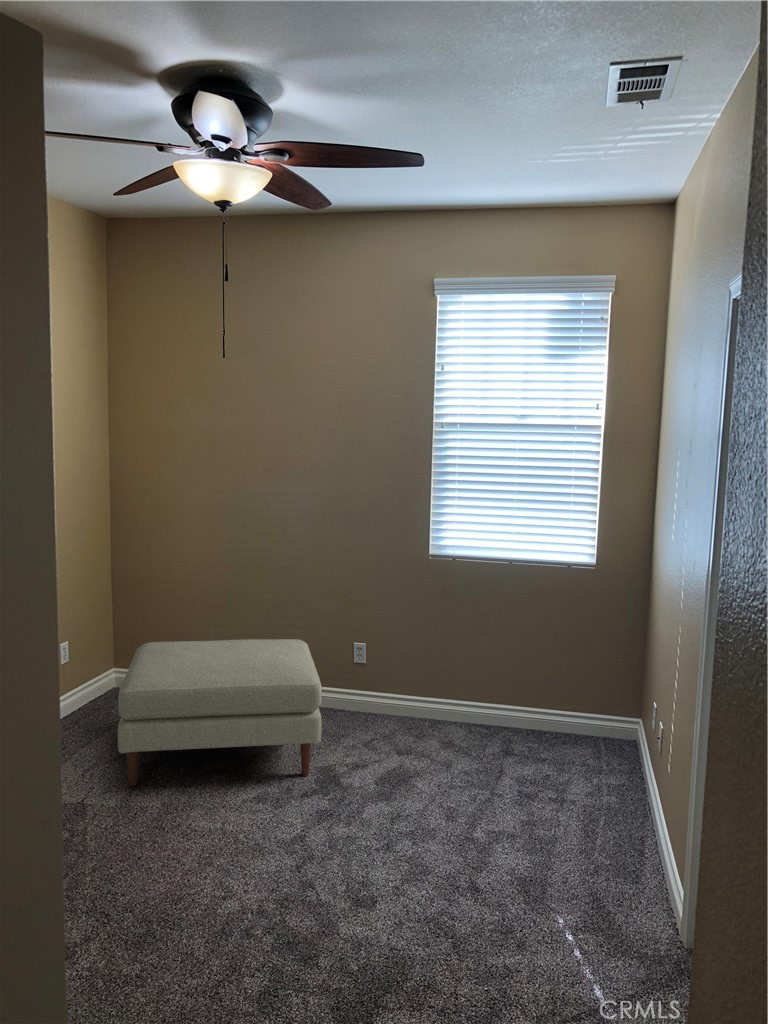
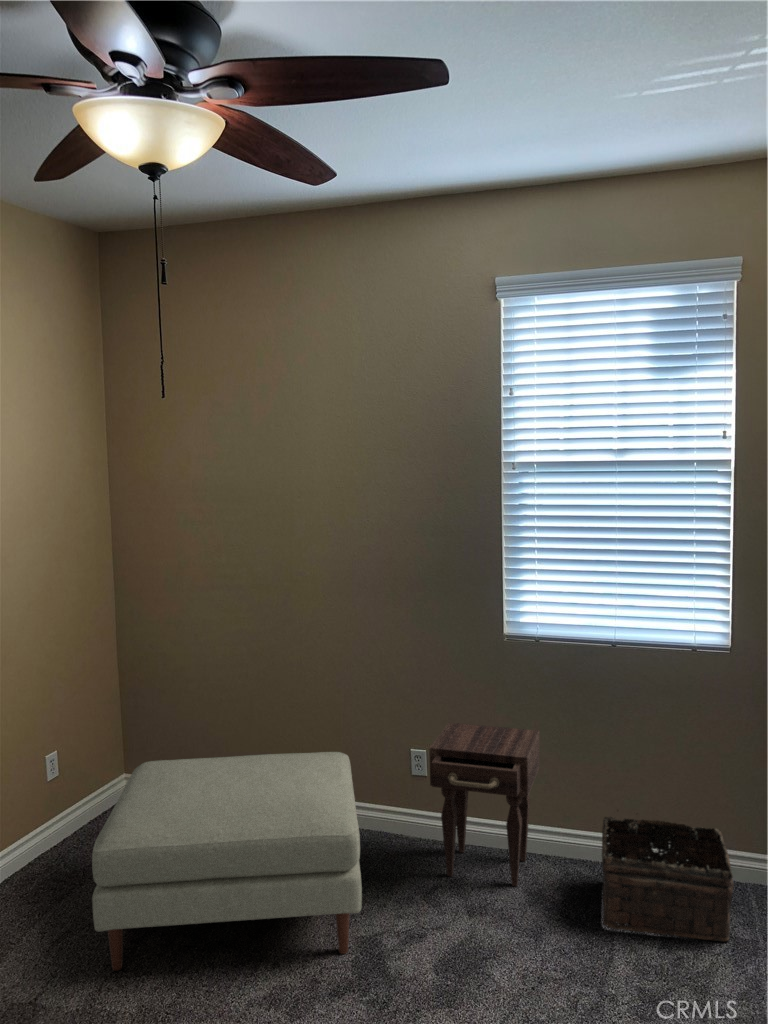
nightstand: none [370,621,453,739] -> present [429,723,540,886]
basket: none [495,685,589,768] -> present [602,817,734,941]

